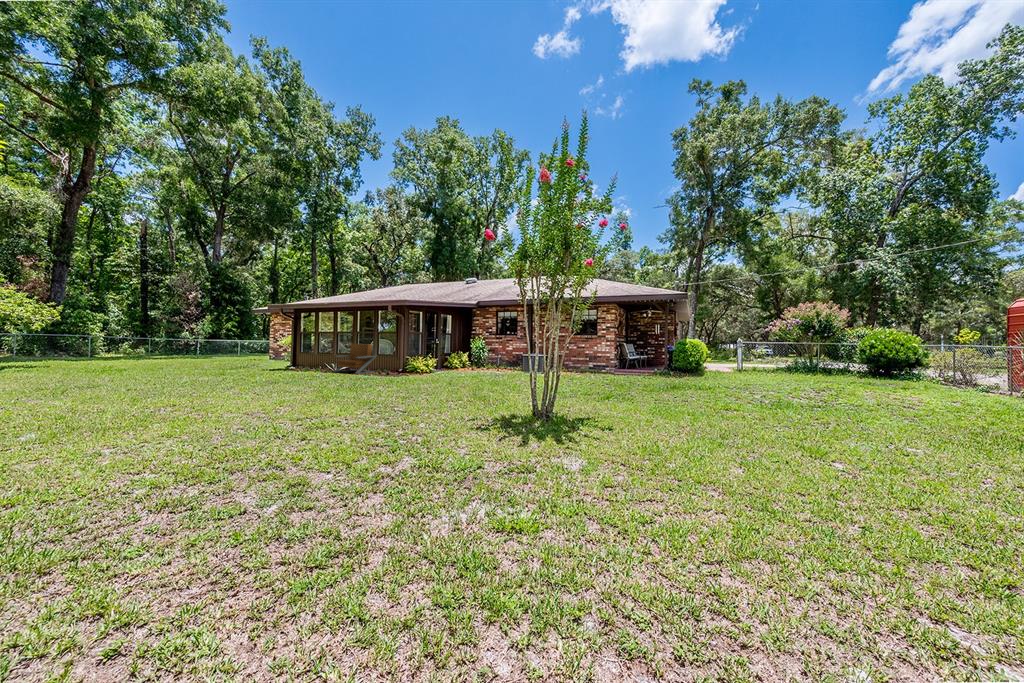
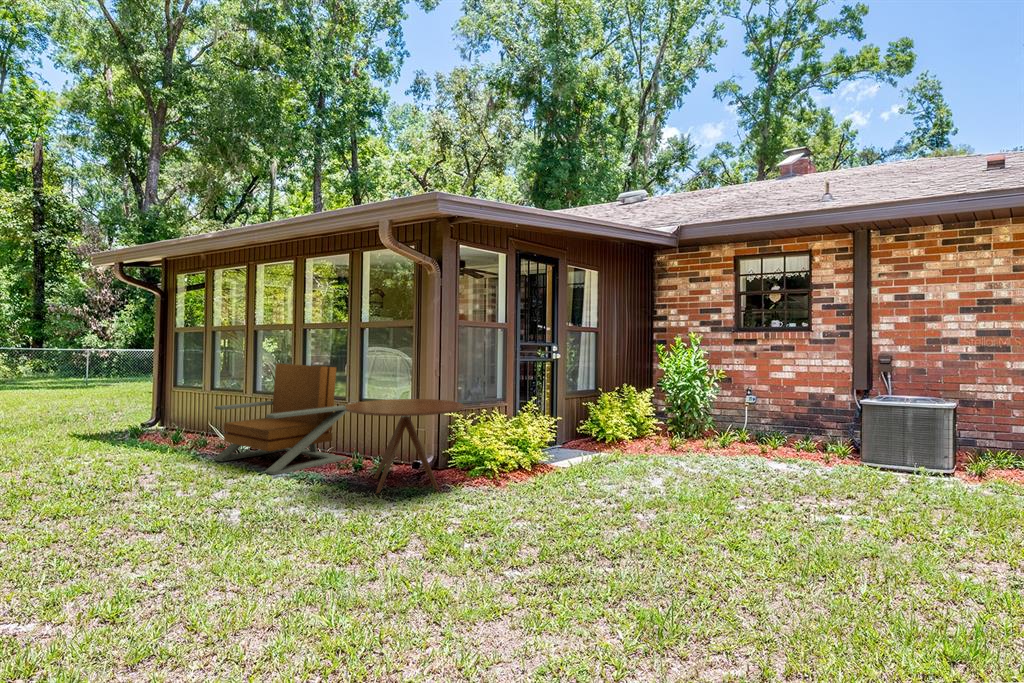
round table: none [382,353,413,375] -> present [345,399,464,493]

